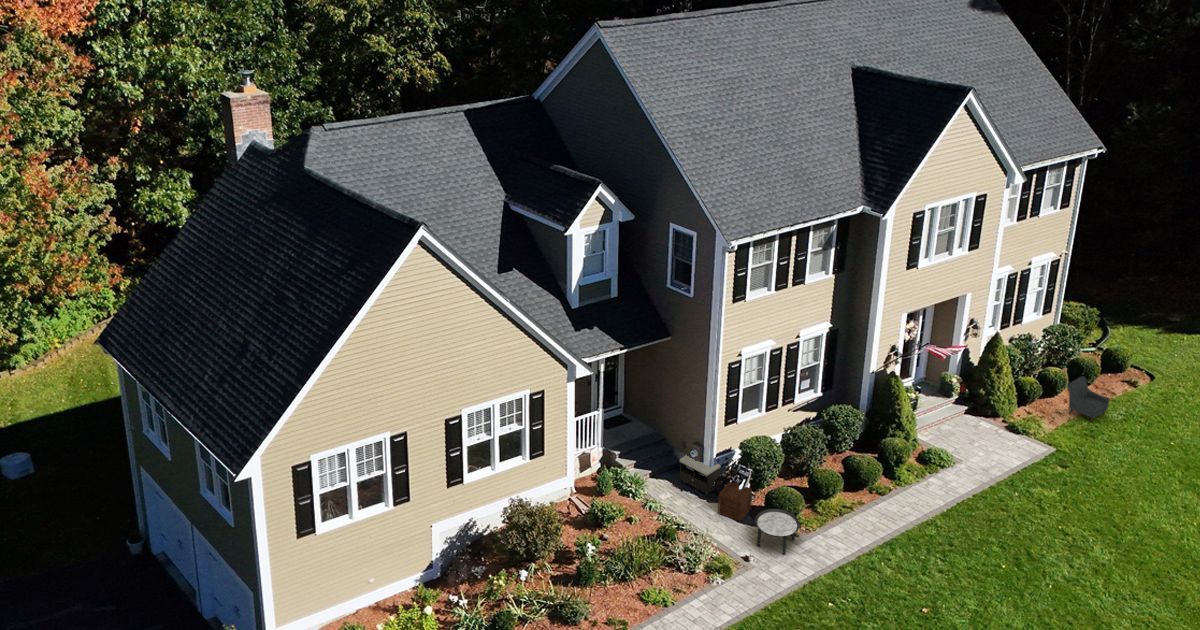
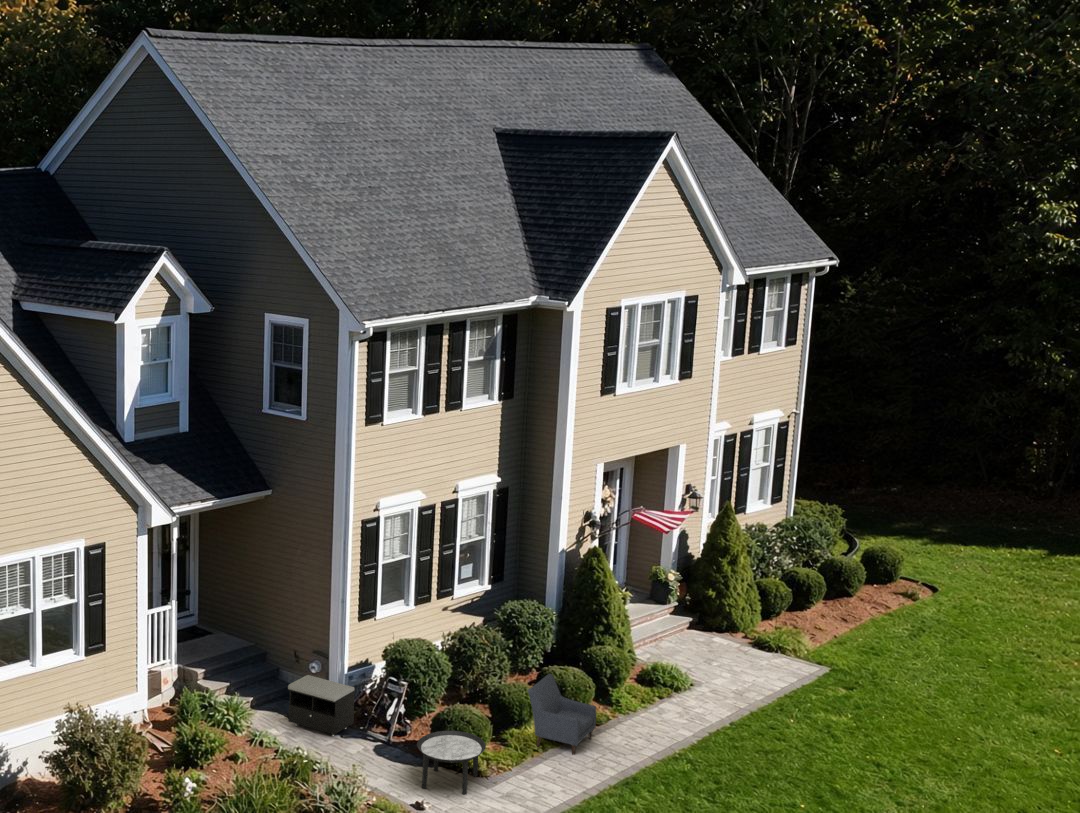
chair: present [1068,376,1110,422] -> present [528,674,596,755]
wooden crate: present [718,482,752,521] -> none [355,706,407,763]

